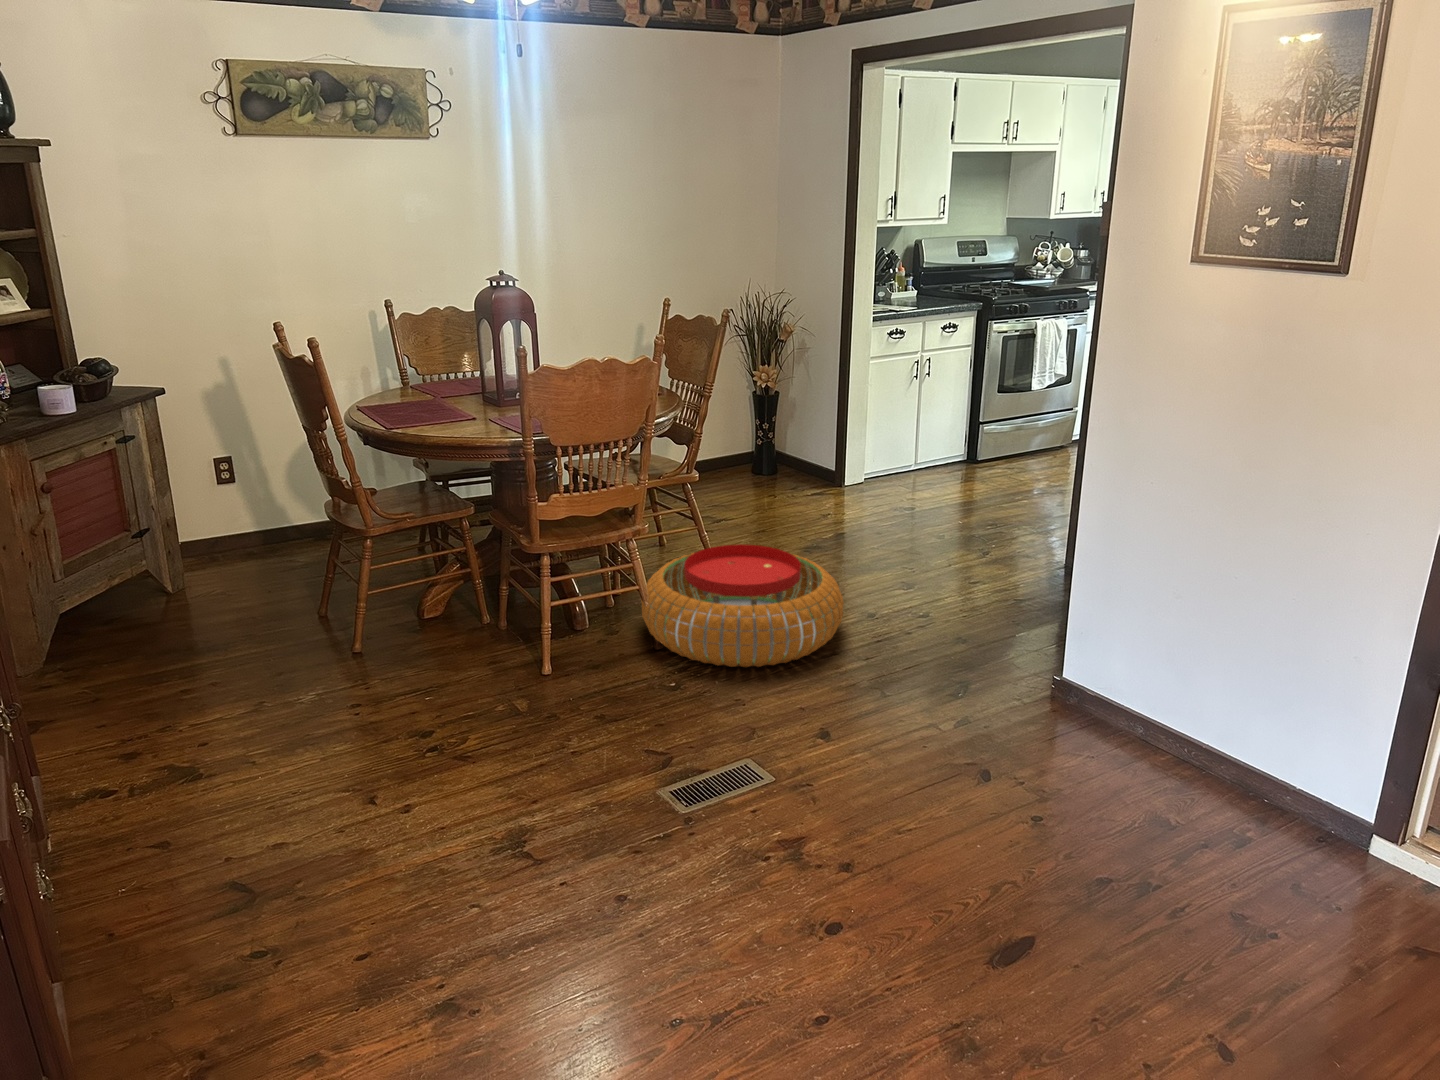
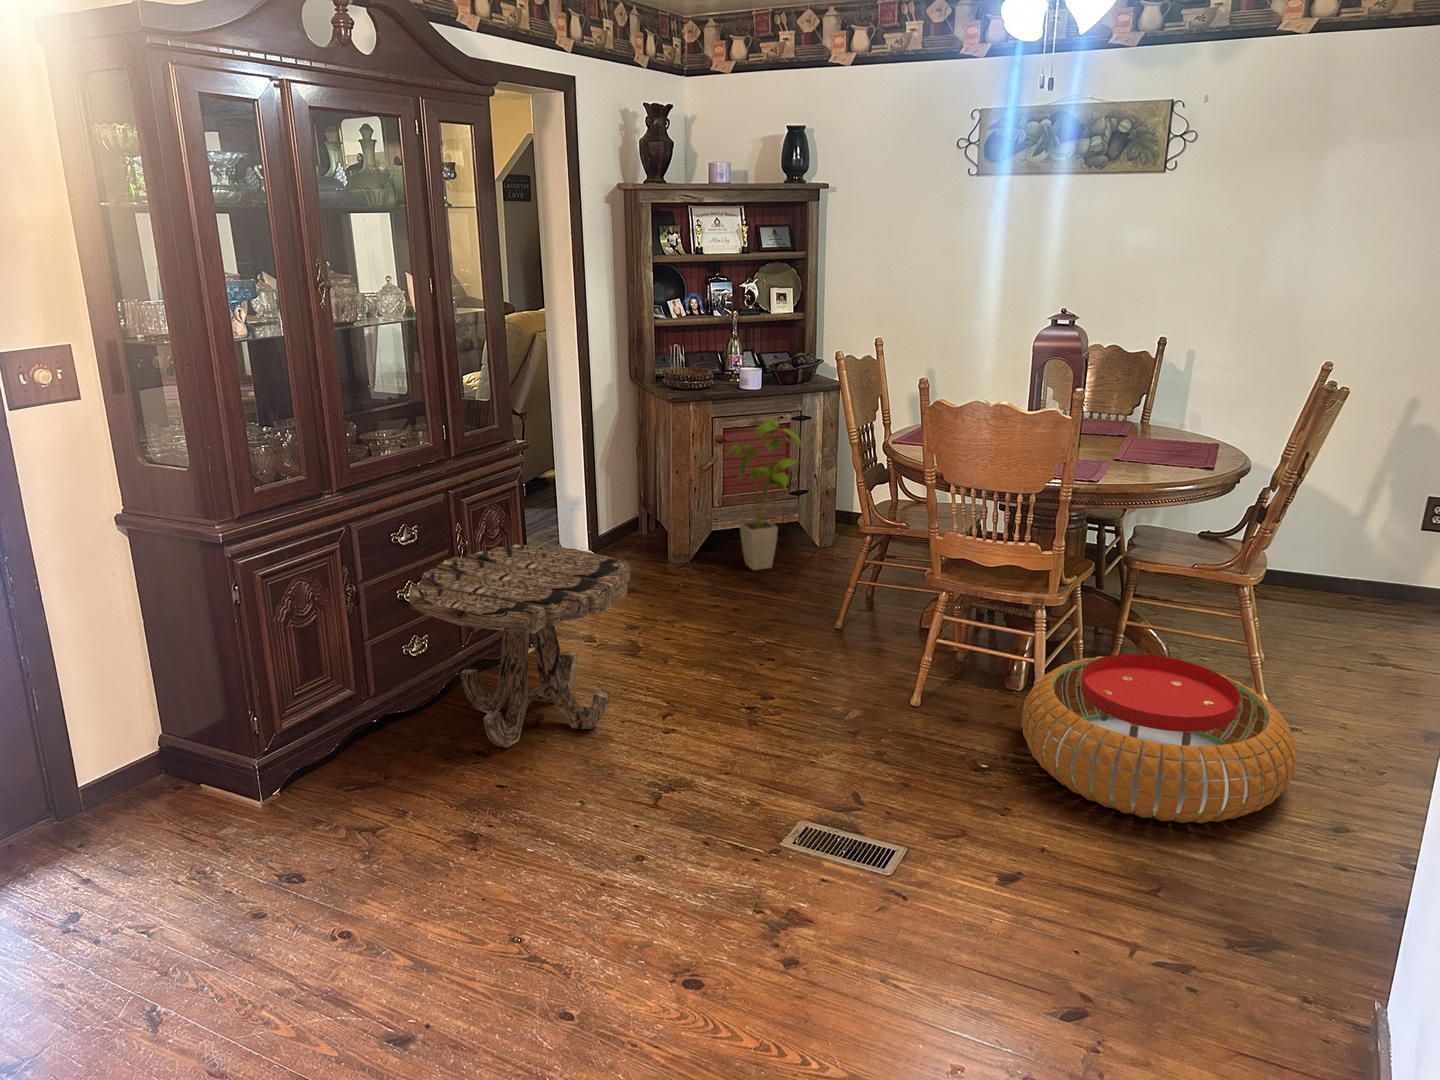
house plant: none [73,446,191,643] -> present [726,420,801,570]
side table: none [39,637,366,944] -> present [409,544,630,748]

